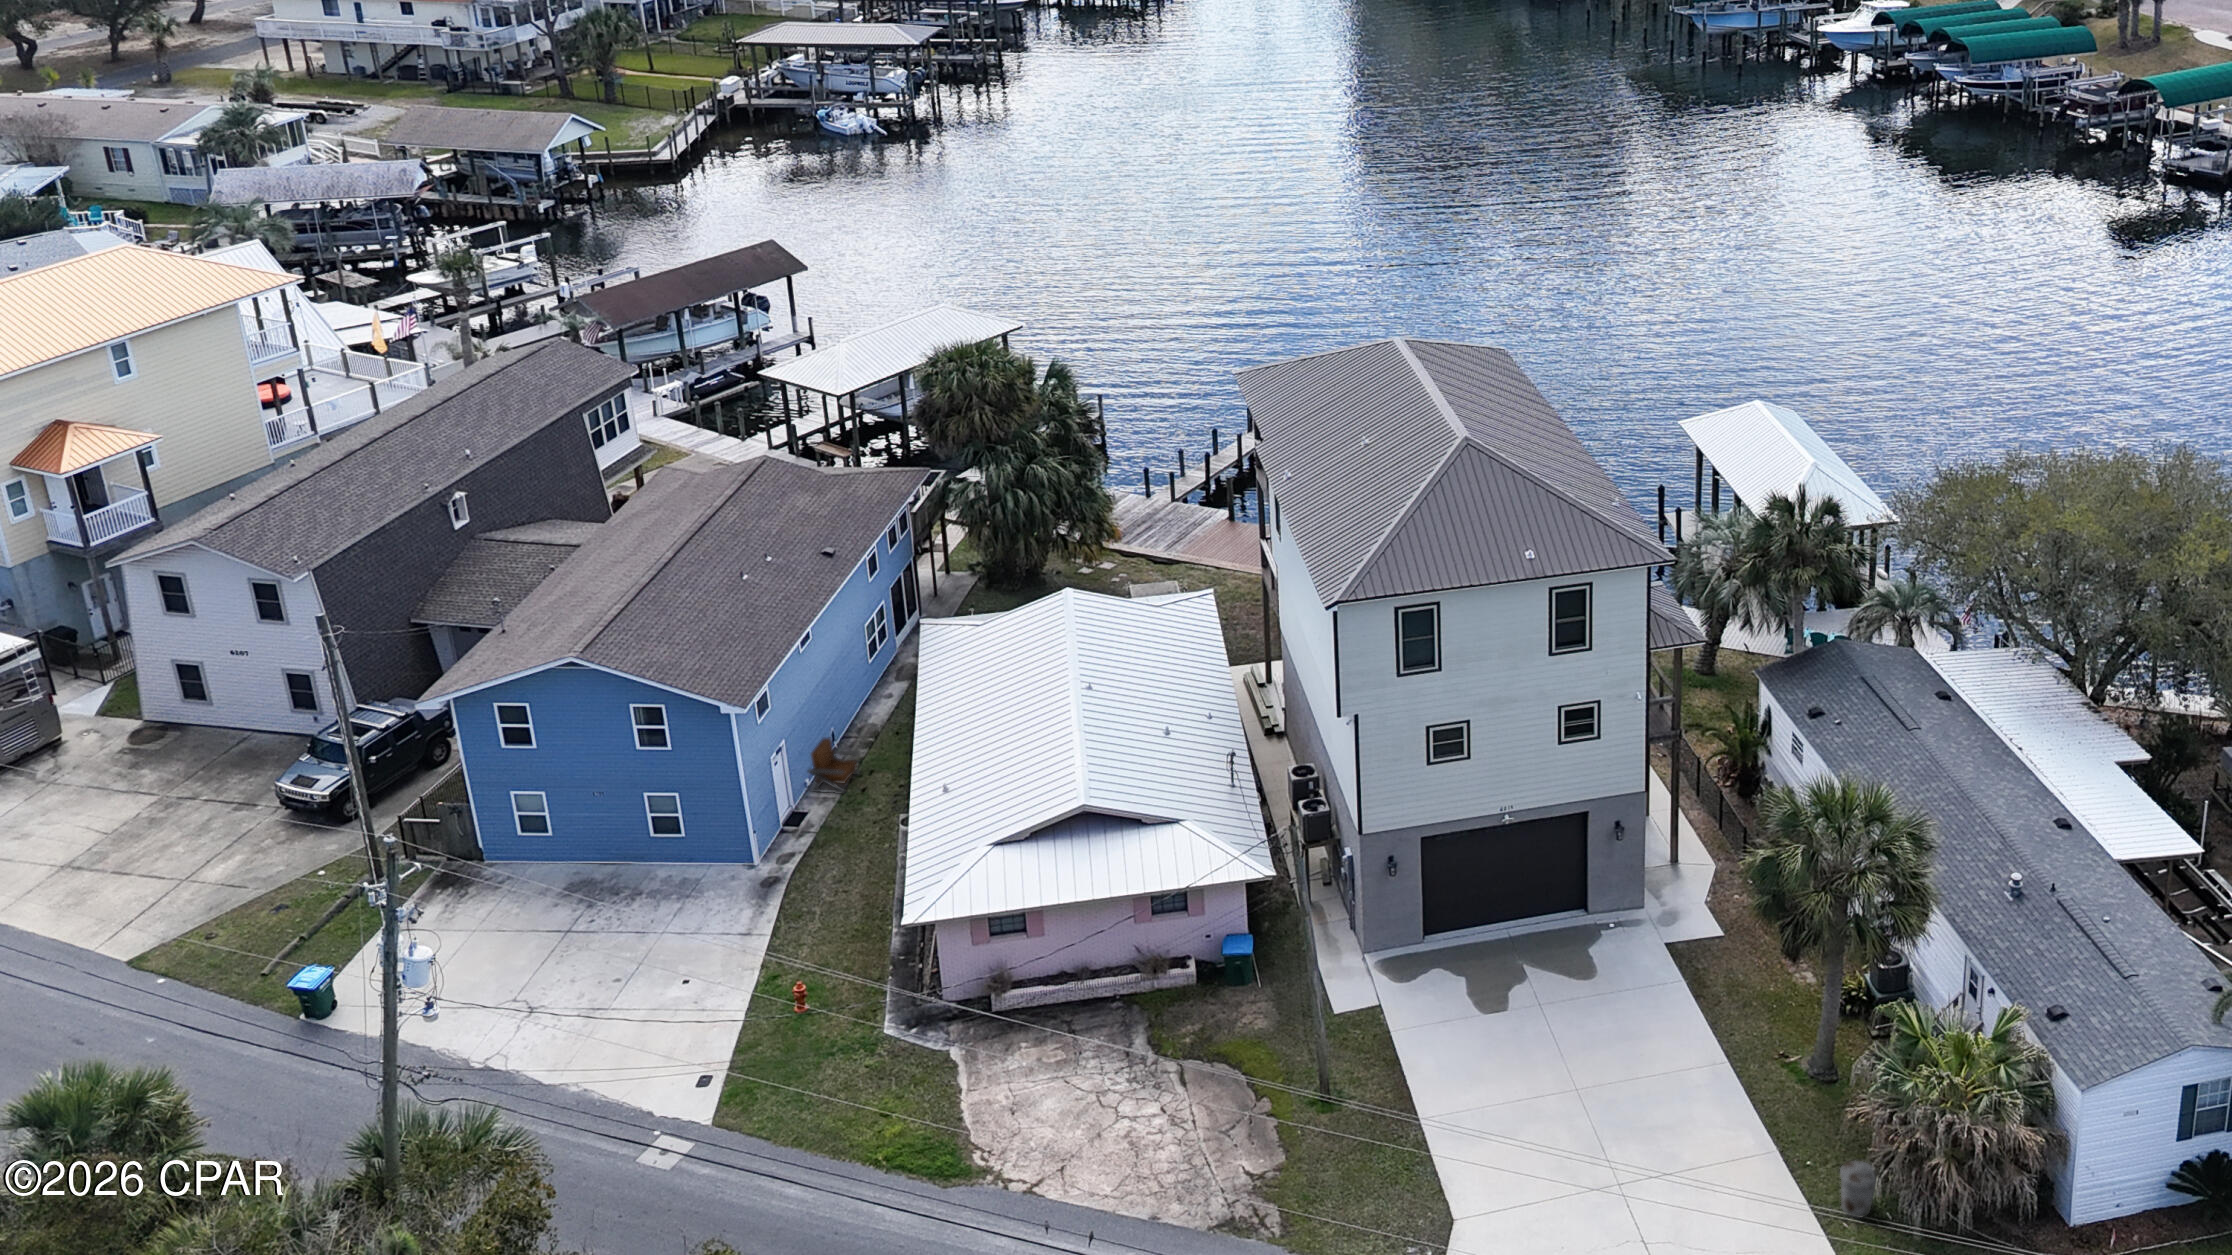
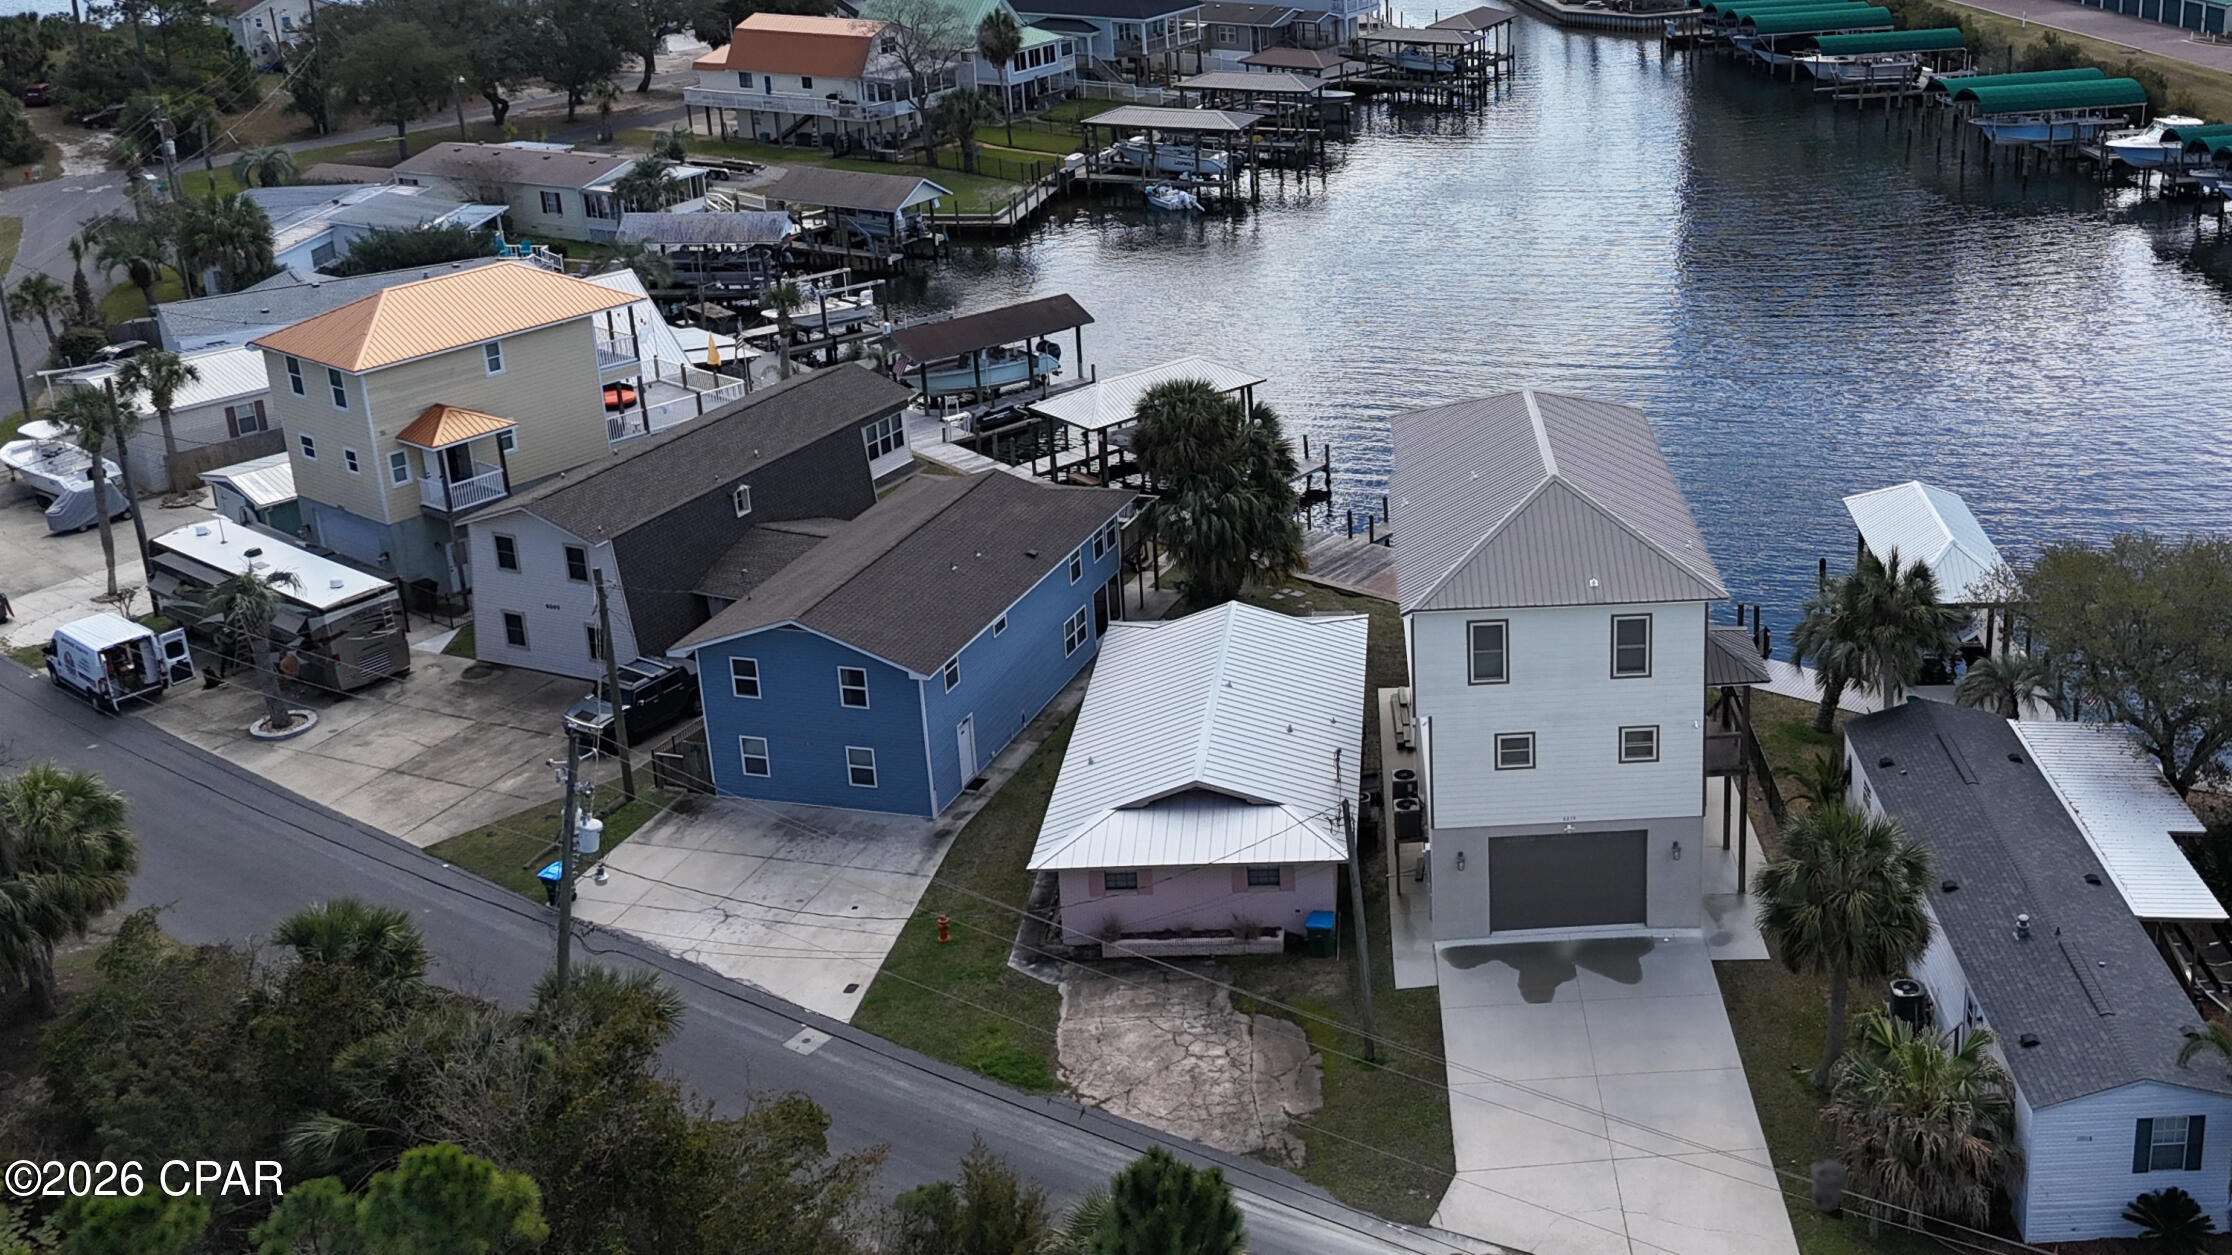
lounge chair: present [808,737,860,794] -> none [989,716,1037,766]

